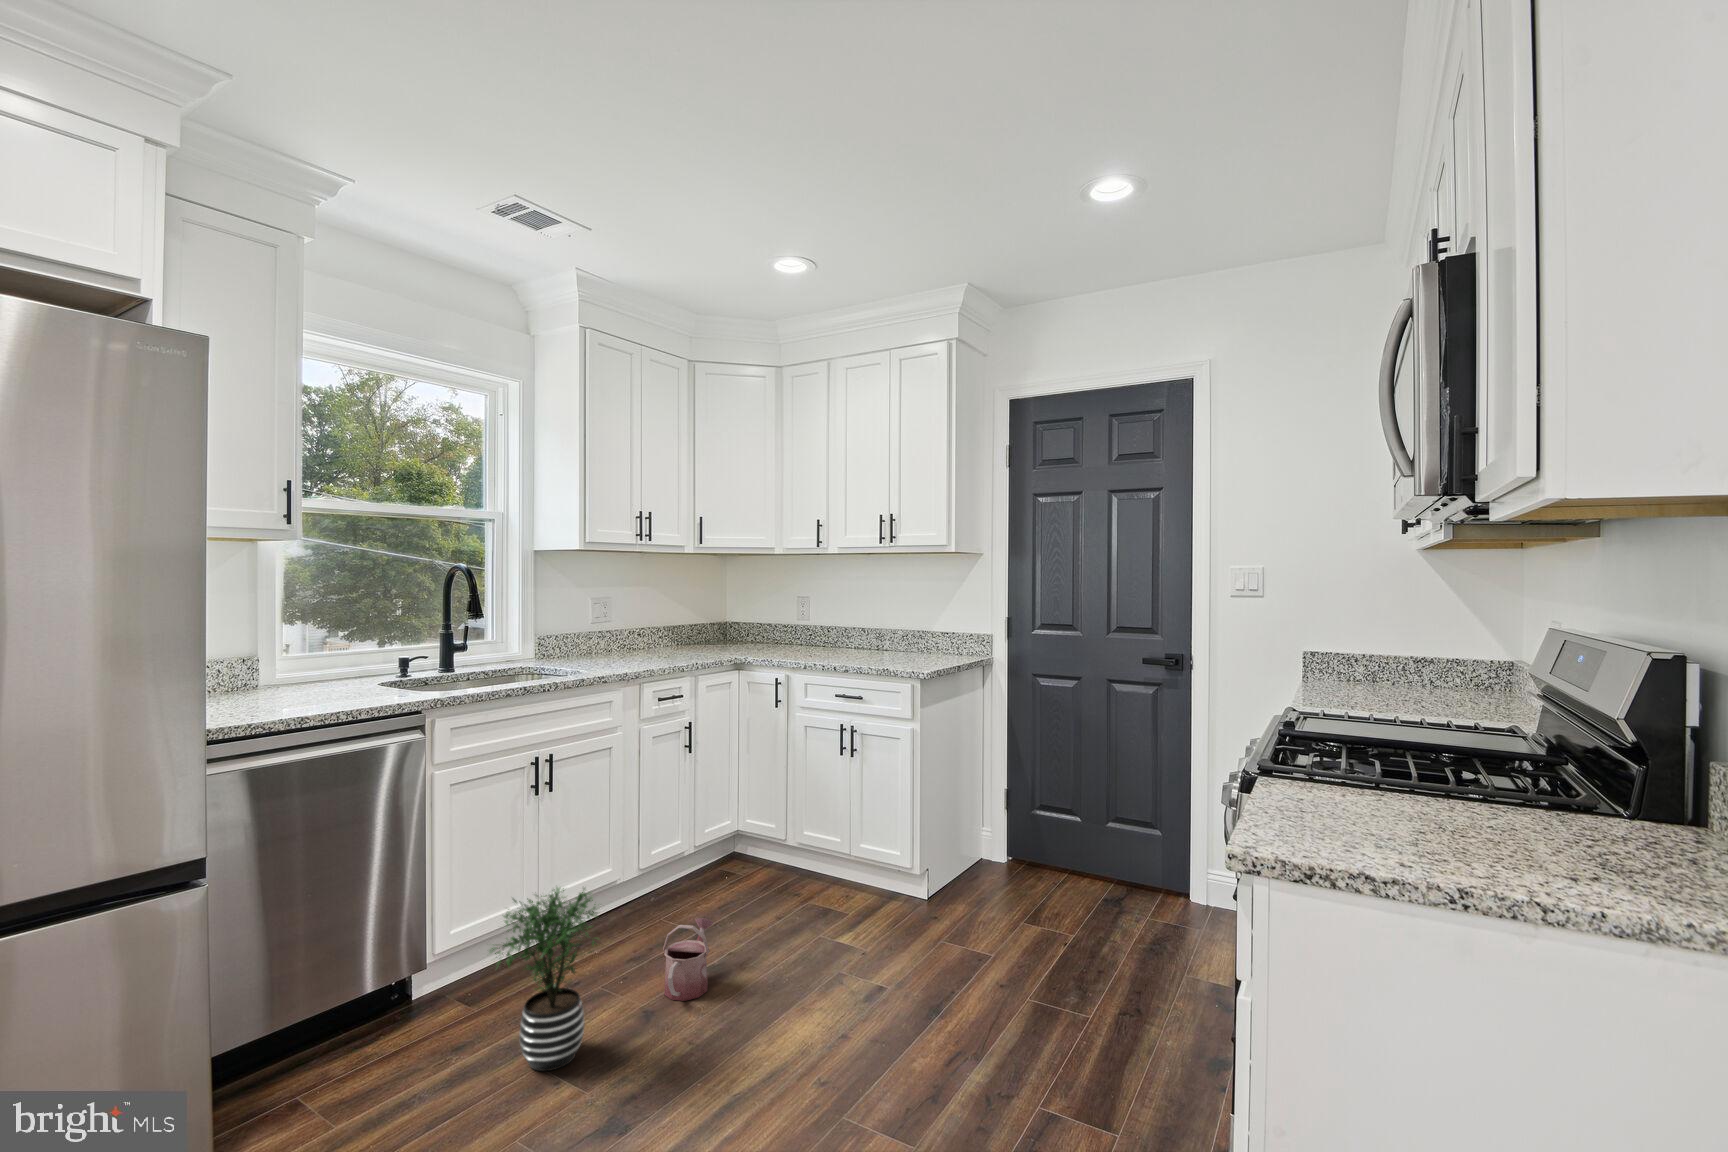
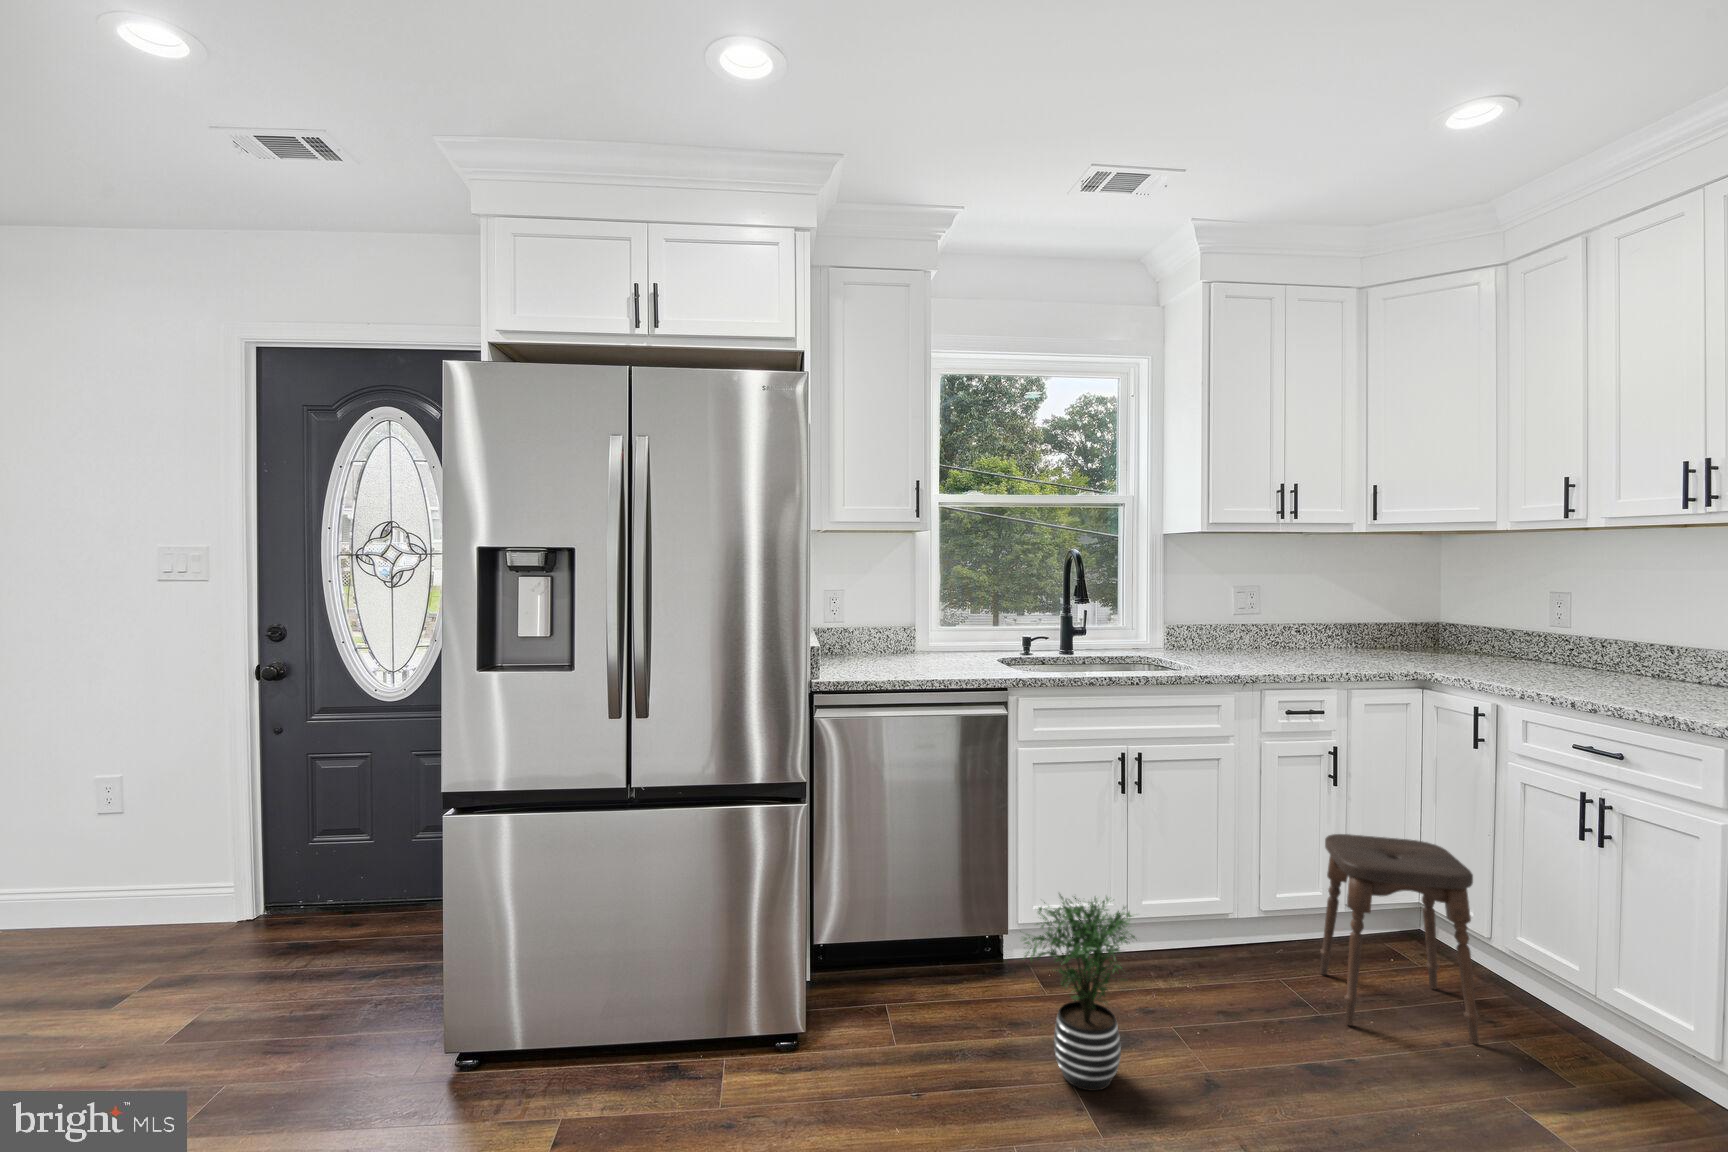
stool: none [688,782,797,933] -> present [1320,834,1479,1044]
watering can: present [663,918,713,1001] -> none [1232,991,1317,1091]

